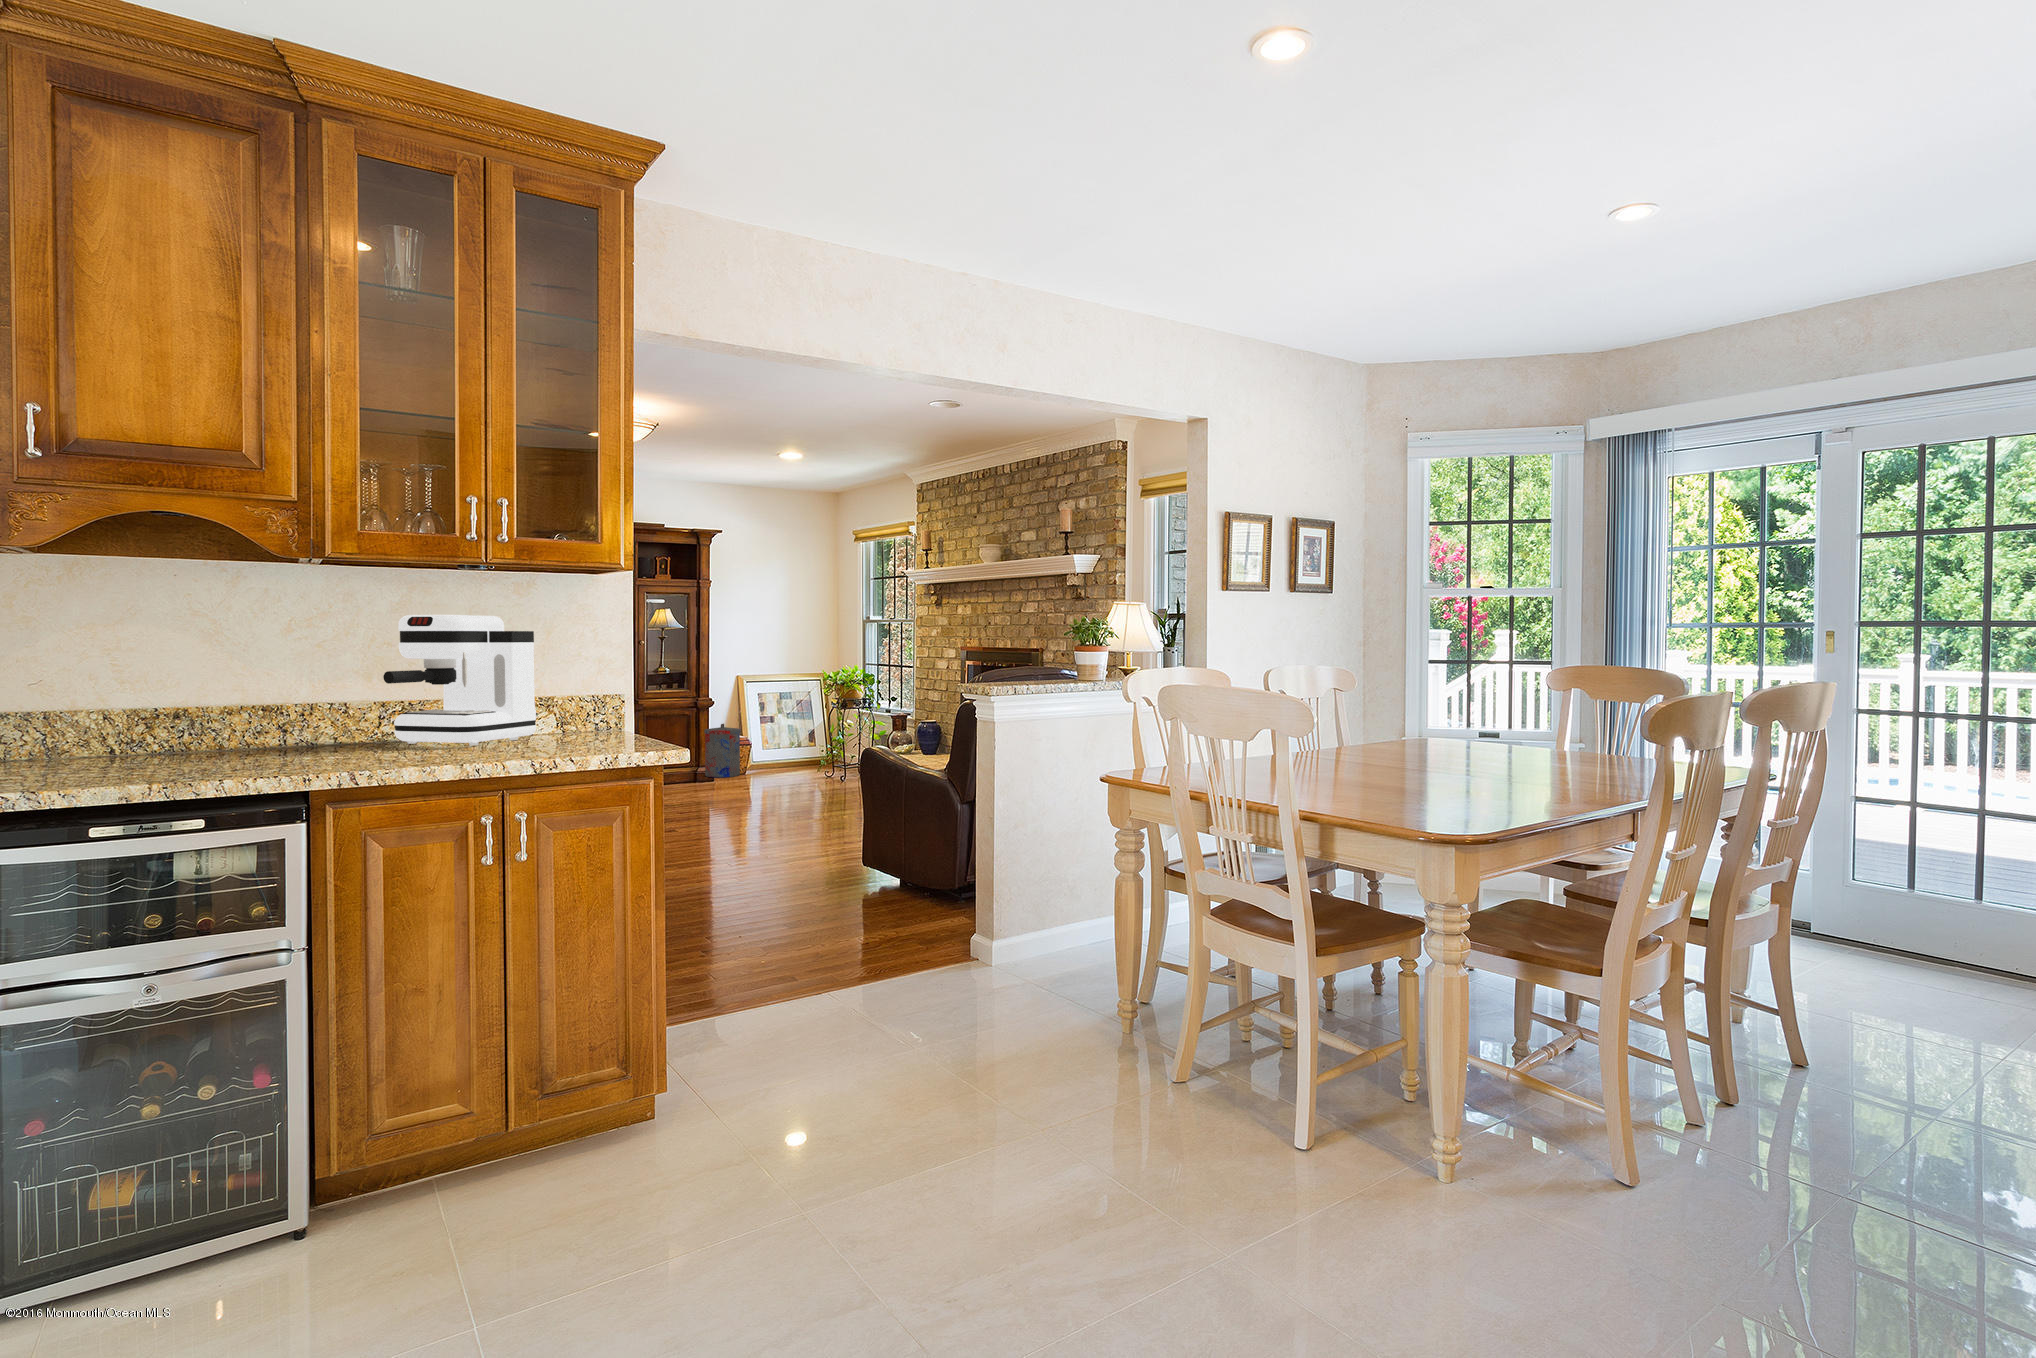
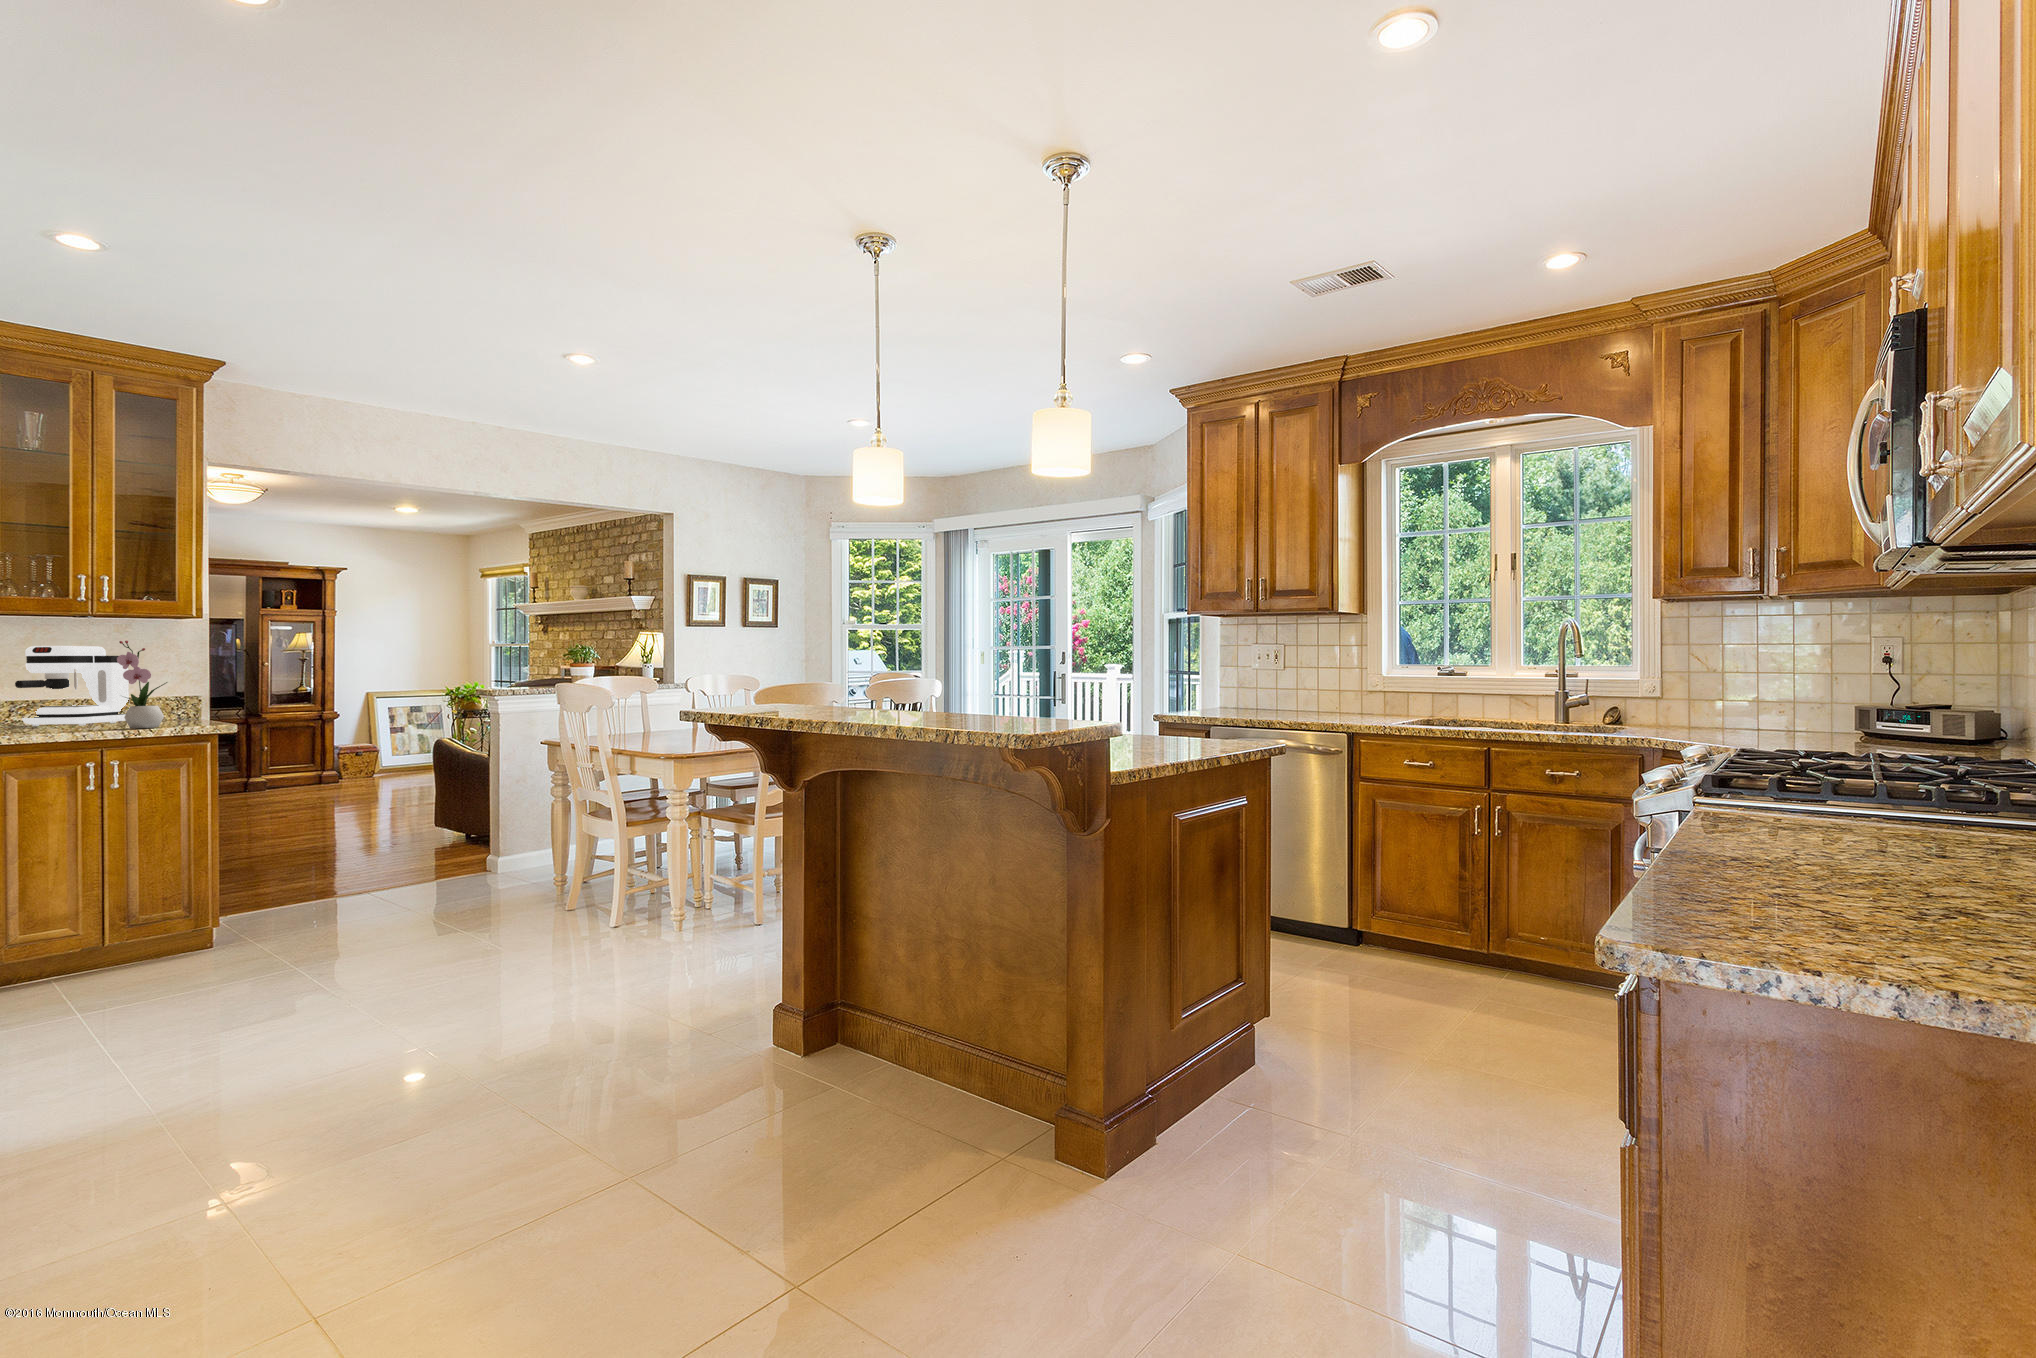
flower arrangement: none [524,605,595,756] -> present [117,641,167,728]
trash can: present [704,724,740,778] -> none [330,733,366,779]

